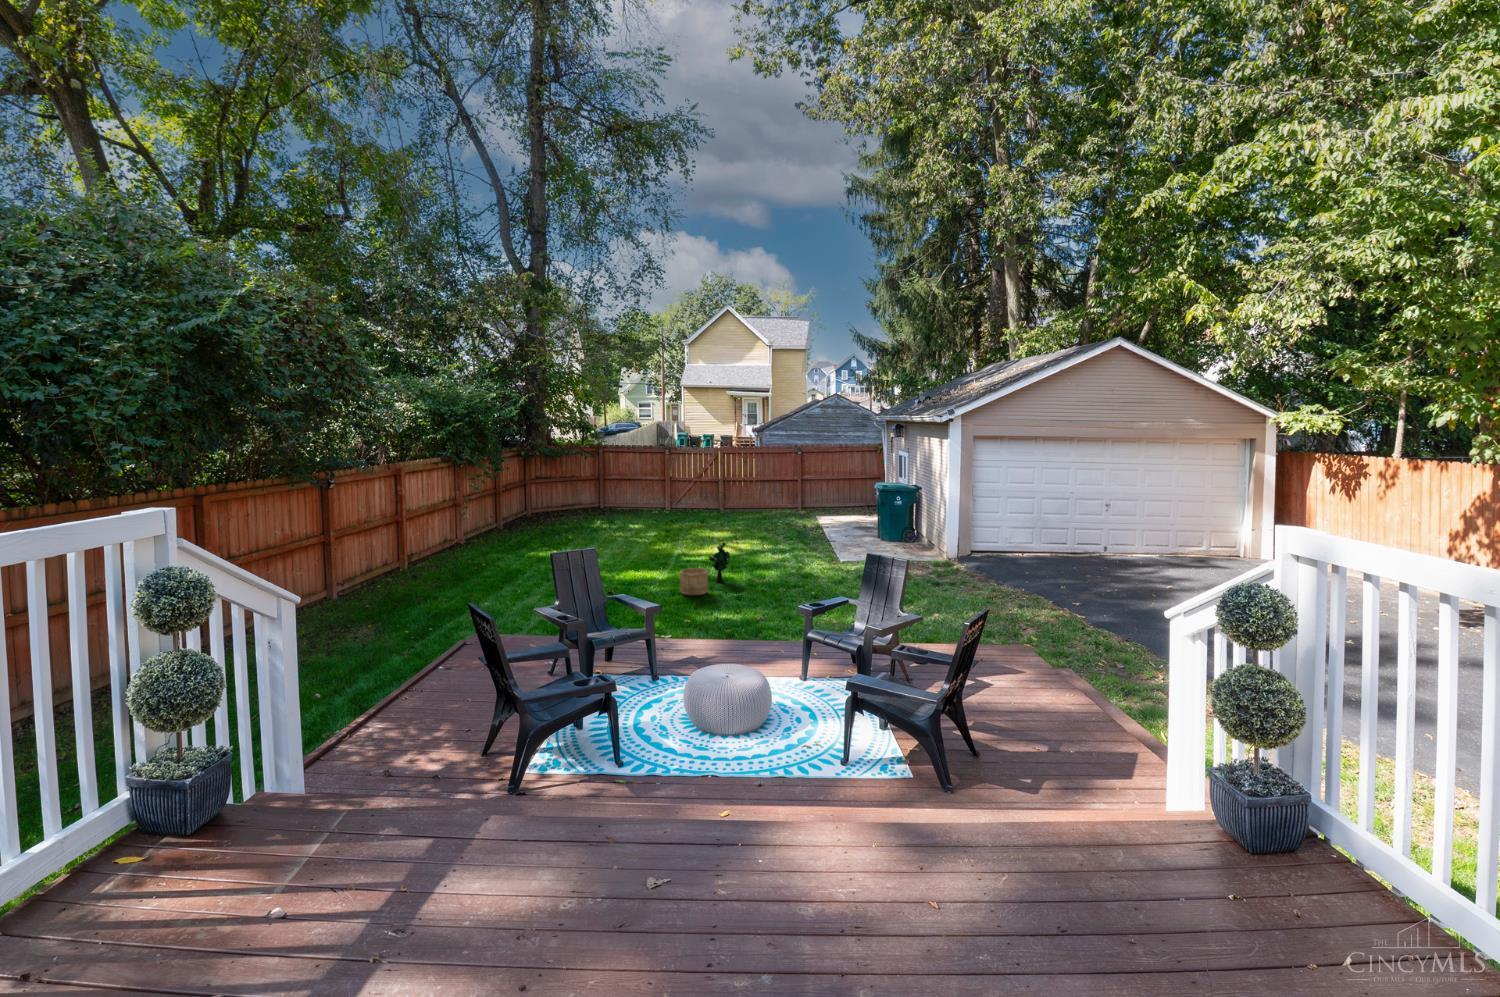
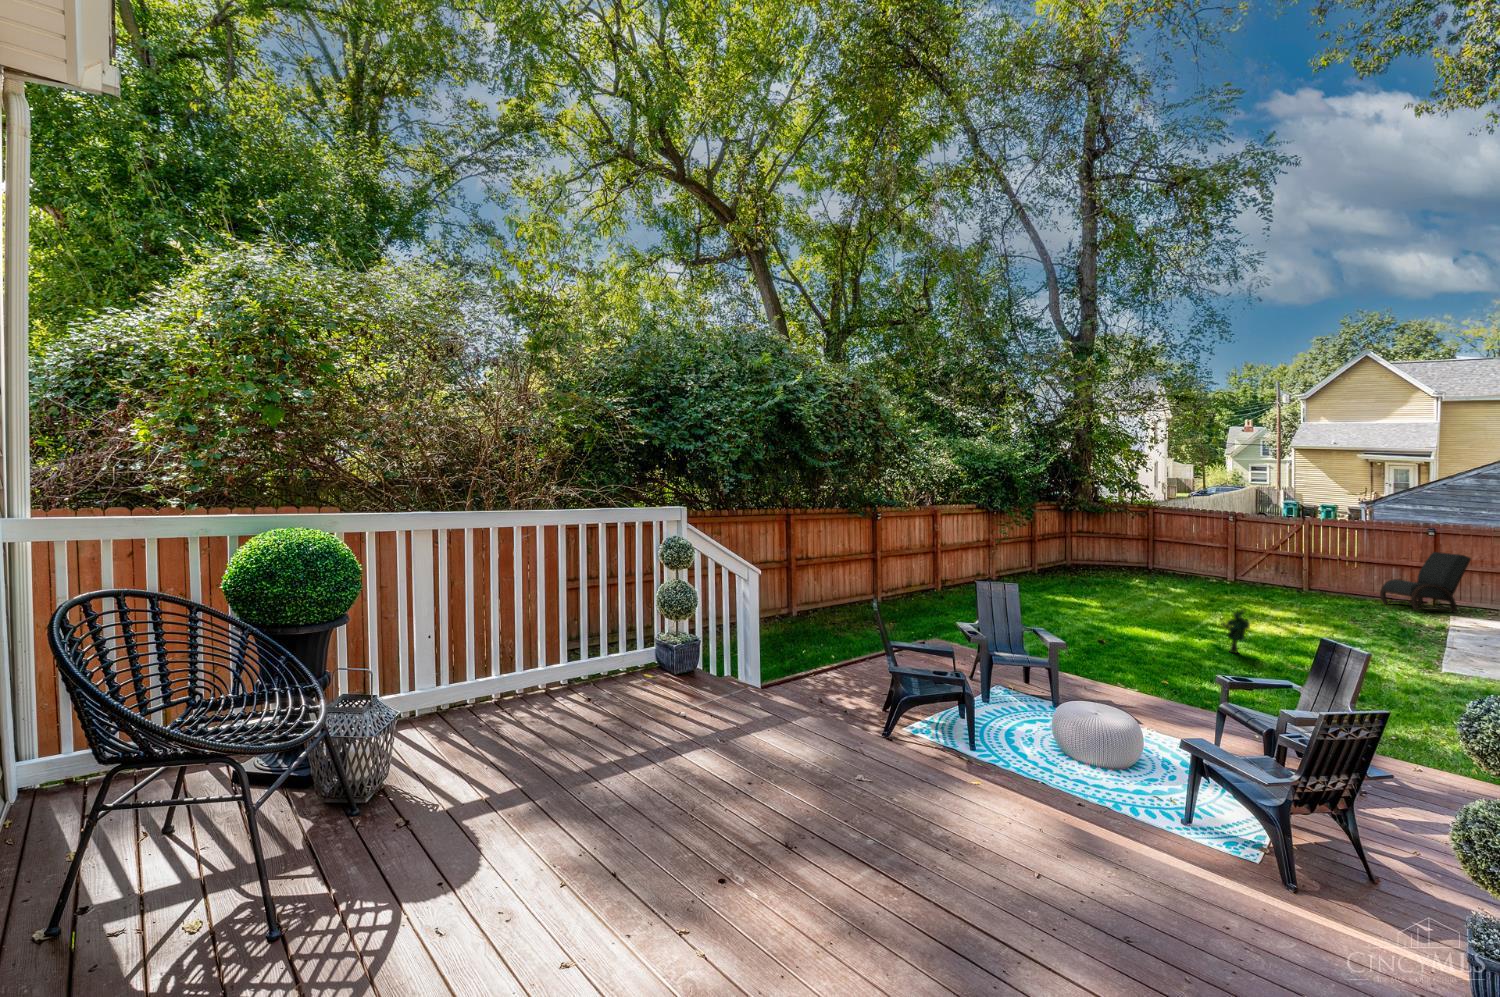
lounge chair: none [774,474,820,520] -> present [1380,552,1471,612]
wooden bucket: present [679,568,708,595] -> none [1172,628,1211,659]

